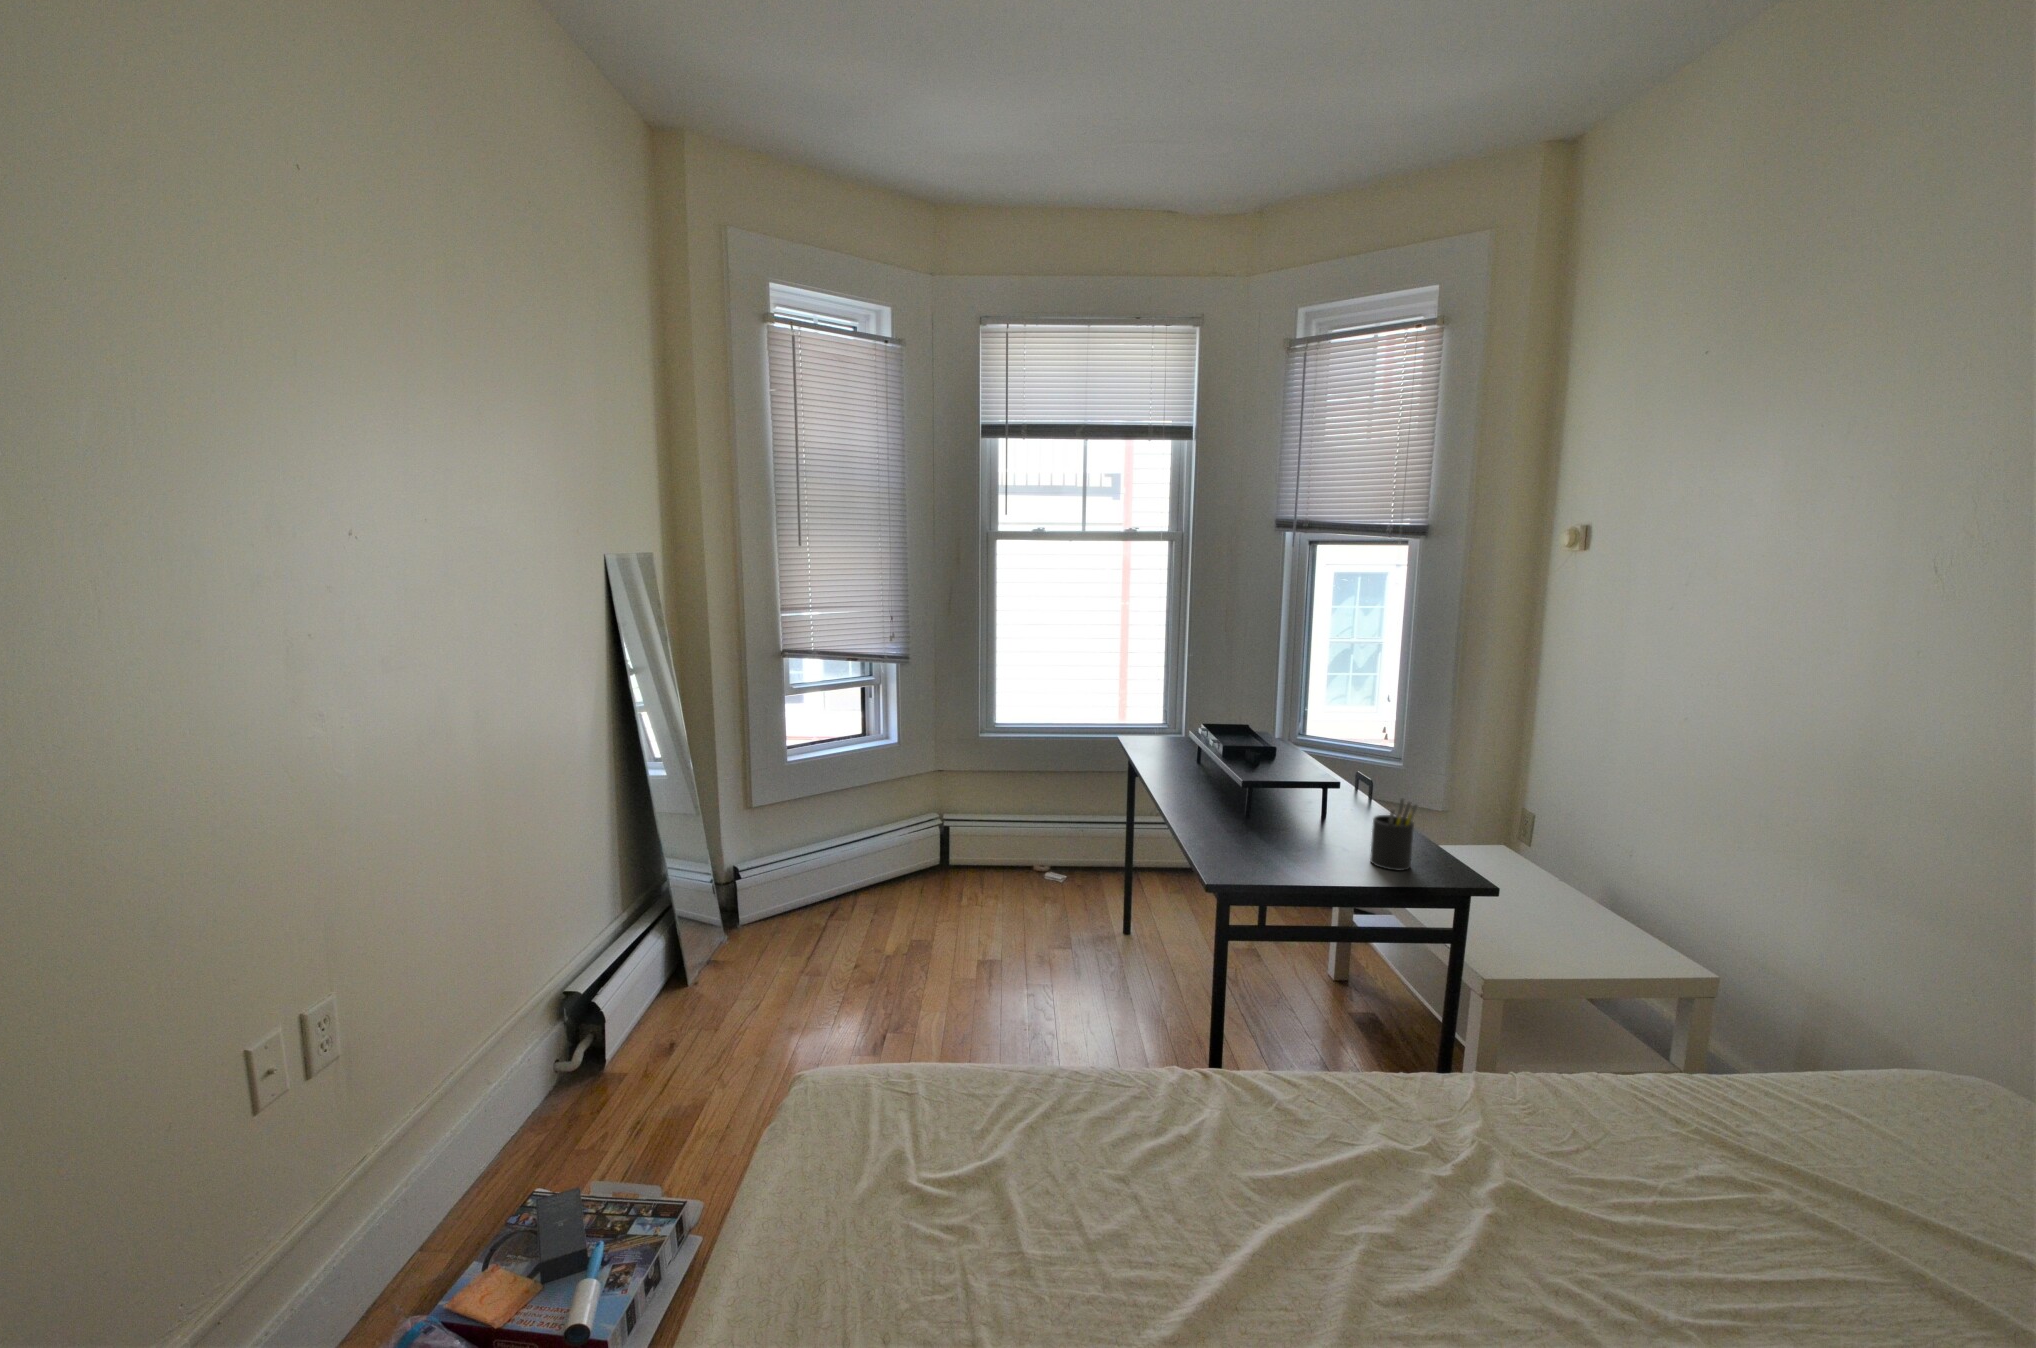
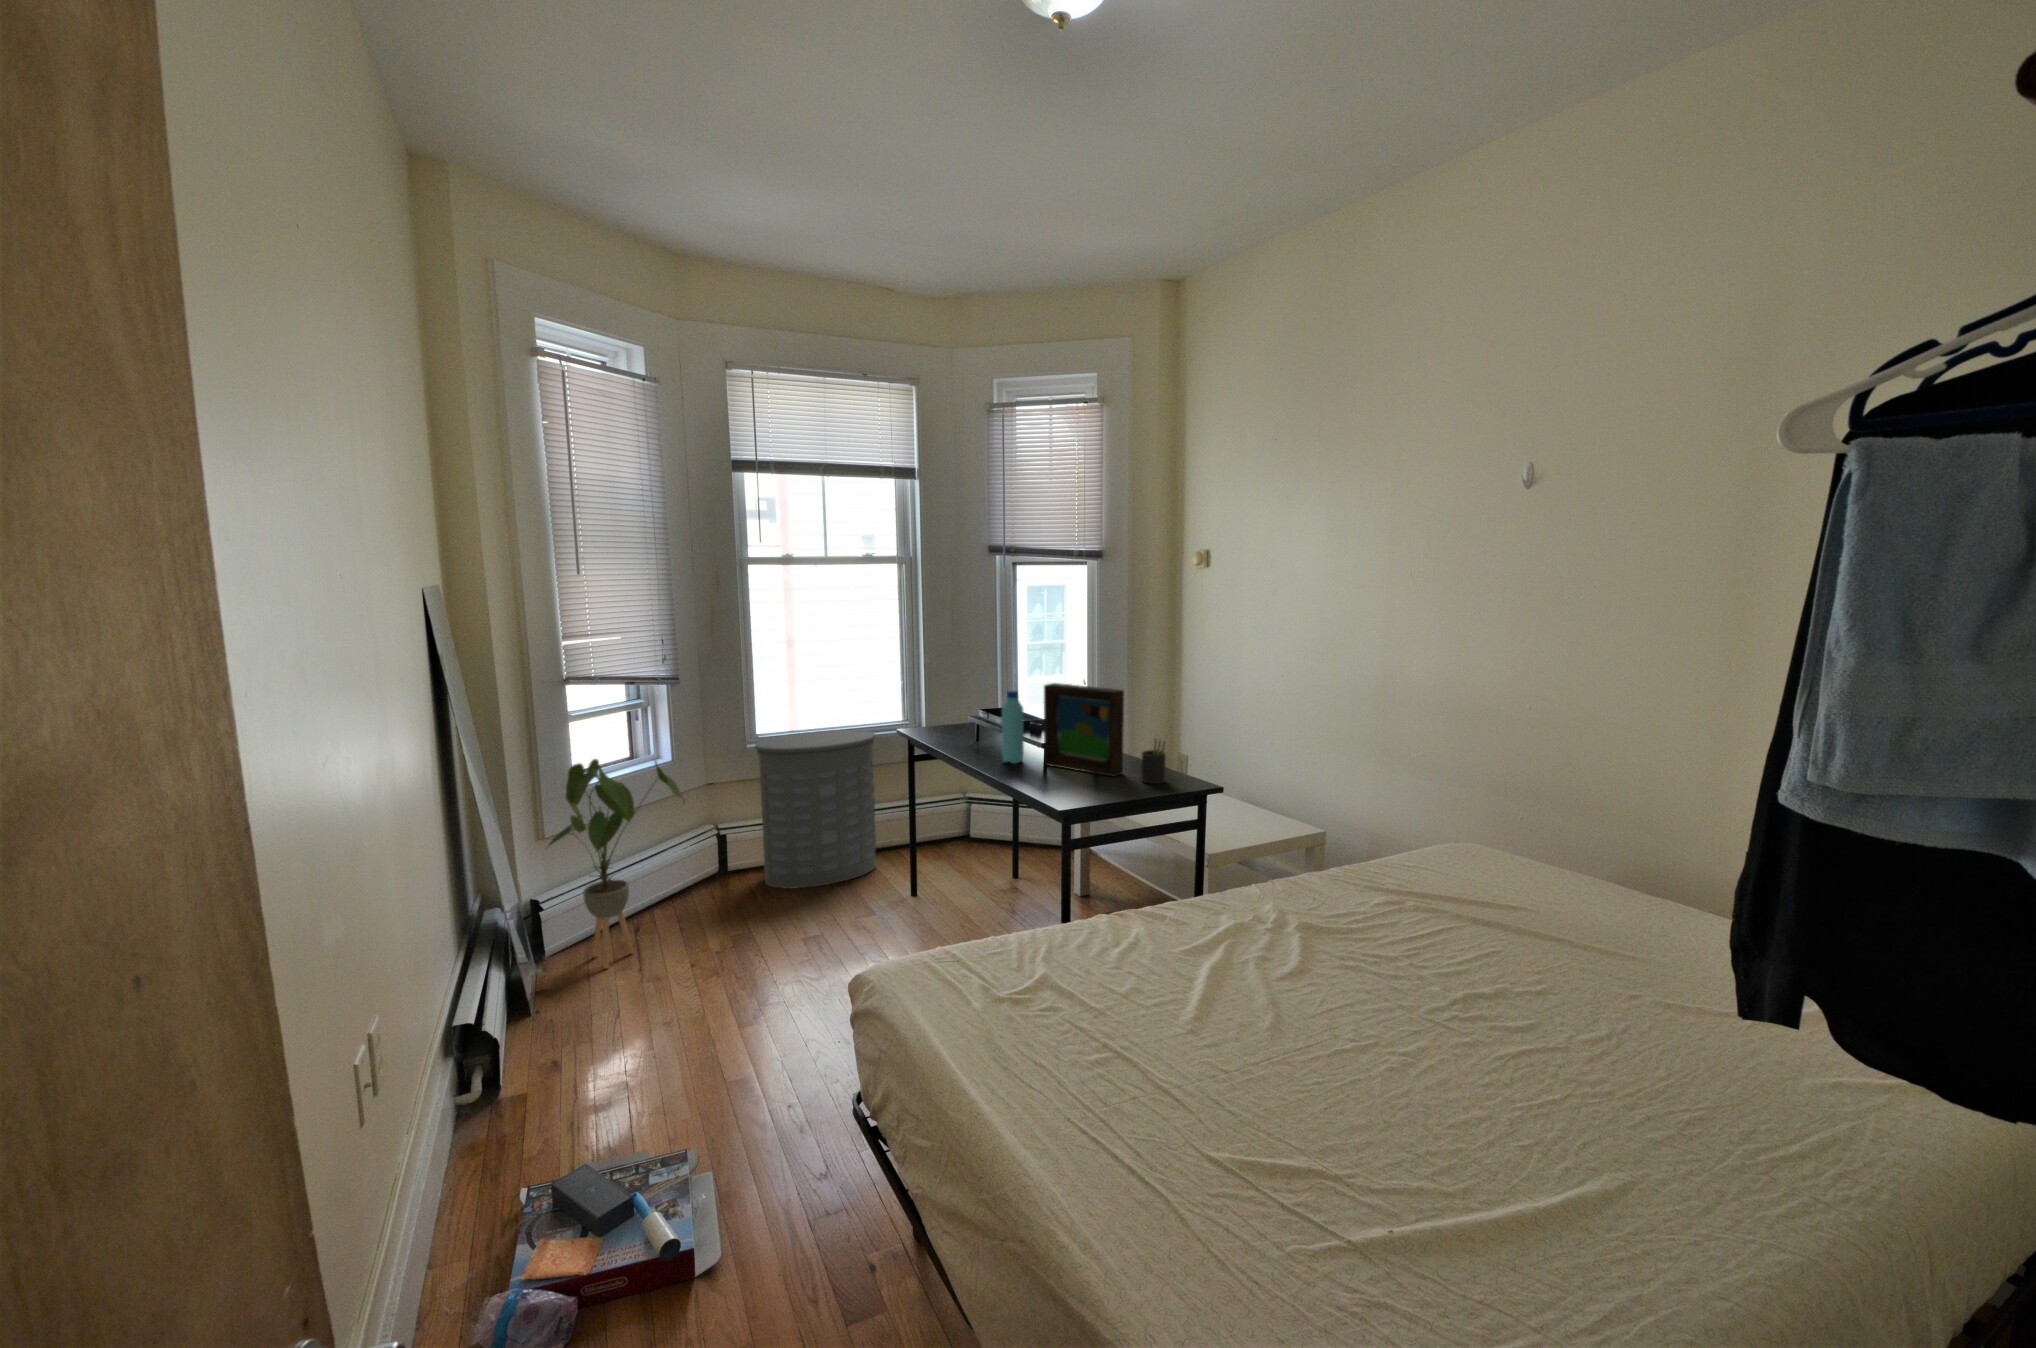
picture frame: none [1245,697,1360,846] -> present [1044,683,1124,777]
water bottle: none [1193,702,1226,802] -> present [1002,691,1024,763]
laundry hamper: none [977,728,1114,902] -> present [755,730,876,888]
house plant: none [737,731,875,947] -> present [549,759,685,968]

